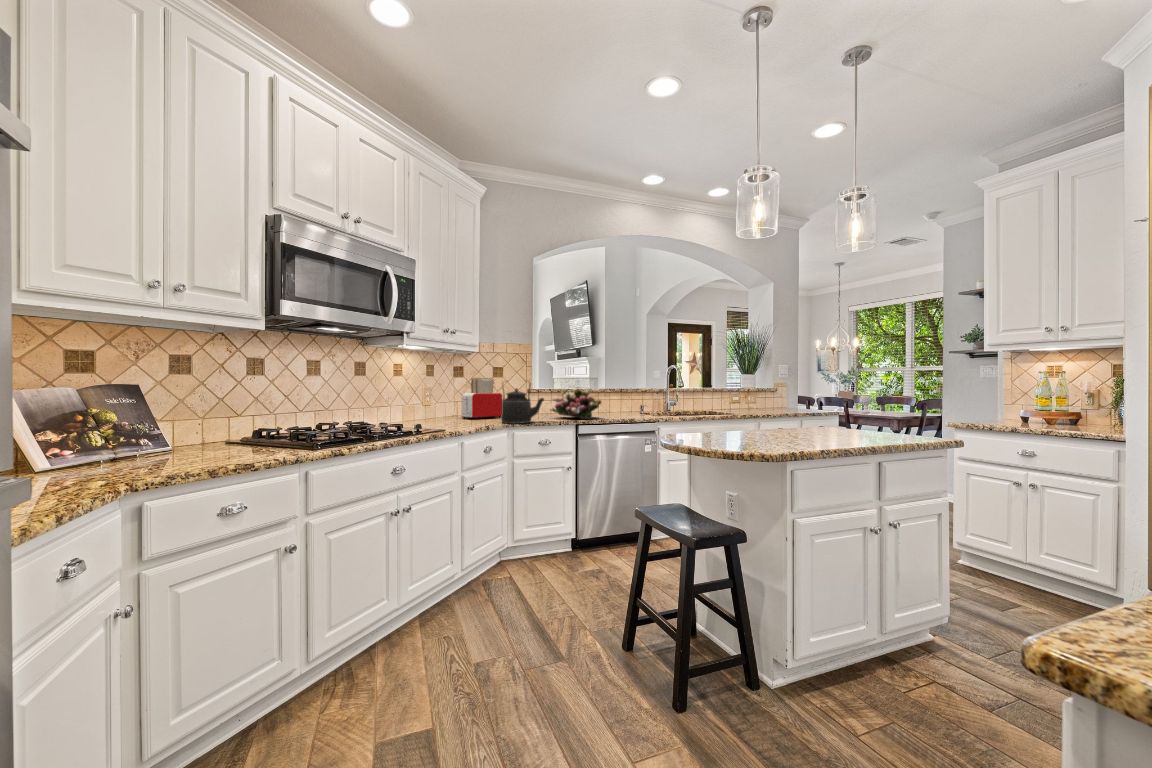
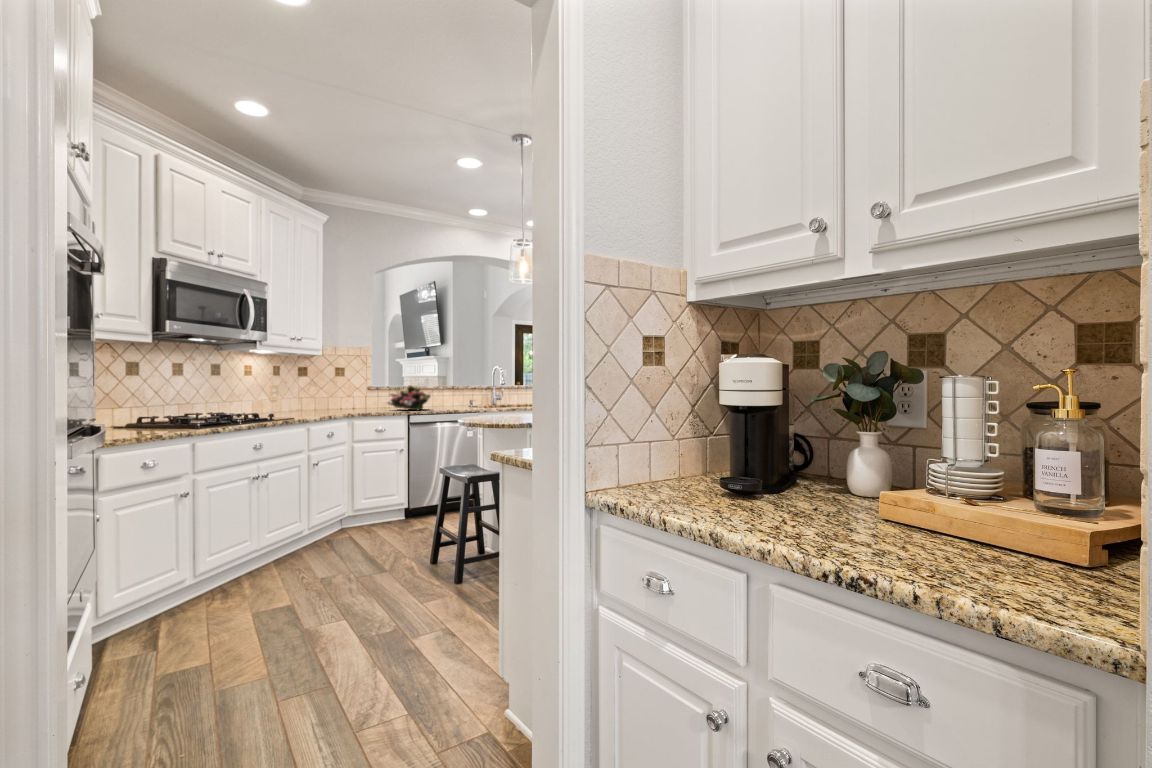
toaster: present [462,378,502,419] -> none [307,377,344,412]
kettle: present [501,383,544,424] -> none [342,379,380,414]

